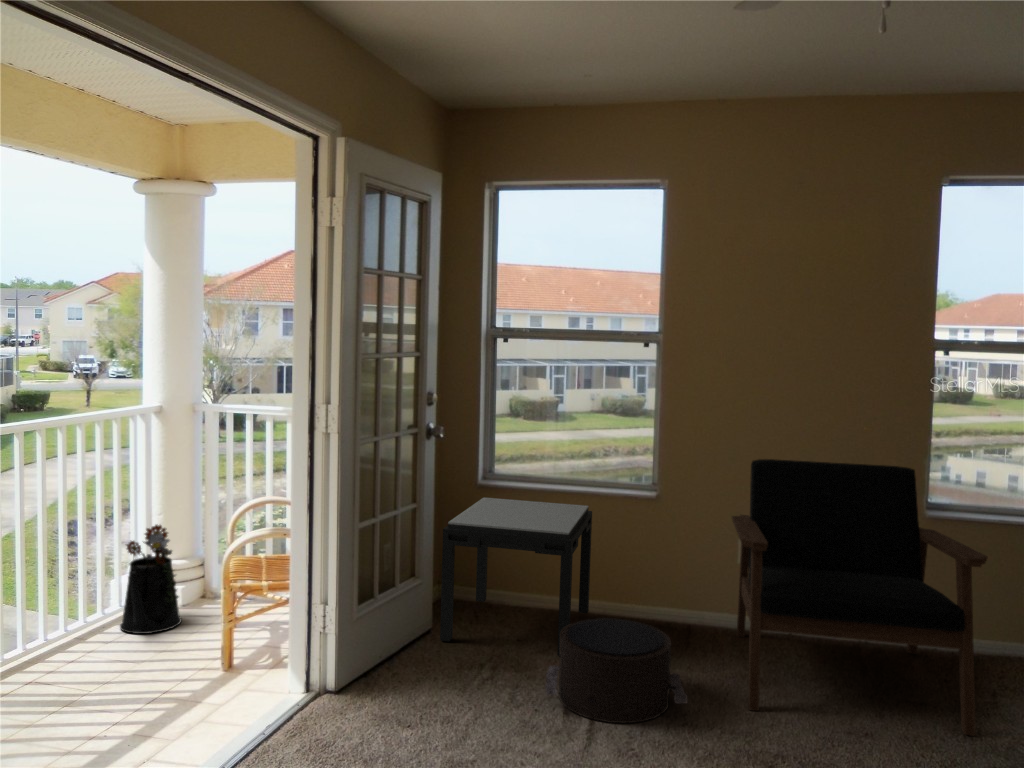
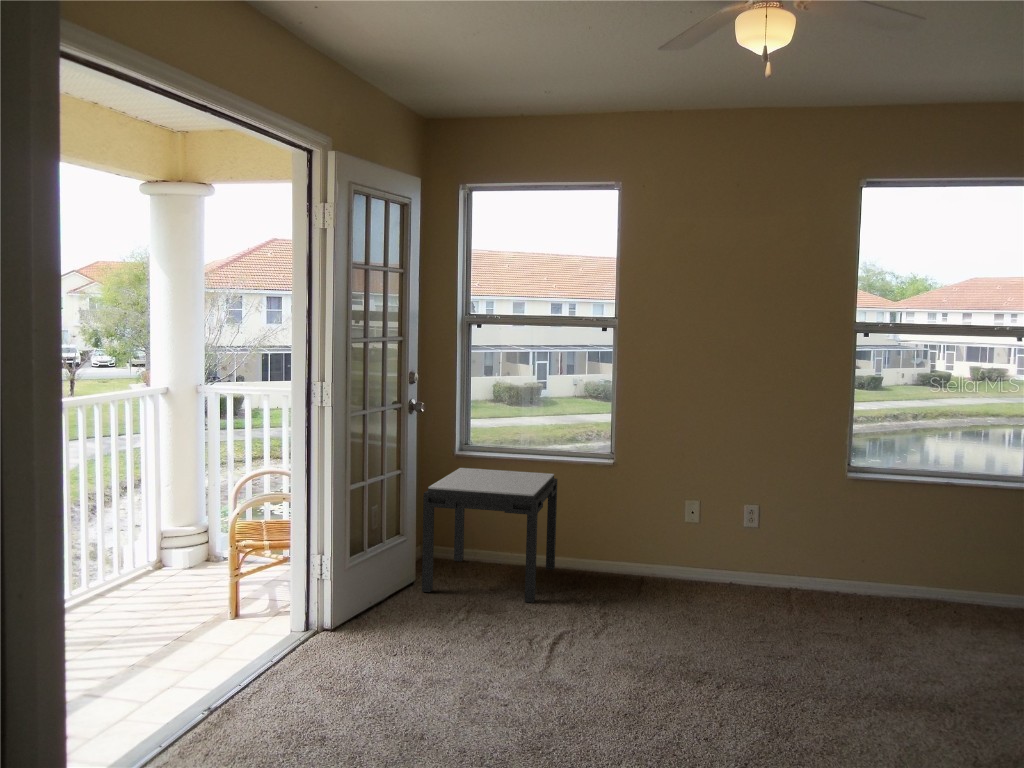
armchair: present [732,459,988,736] -> none [679,430,886,657]
watering can: present [120,525,182,634] -> none [135,492,190,590]
pouf: present [545,618,688,723] -> none [511,567,633,651]

